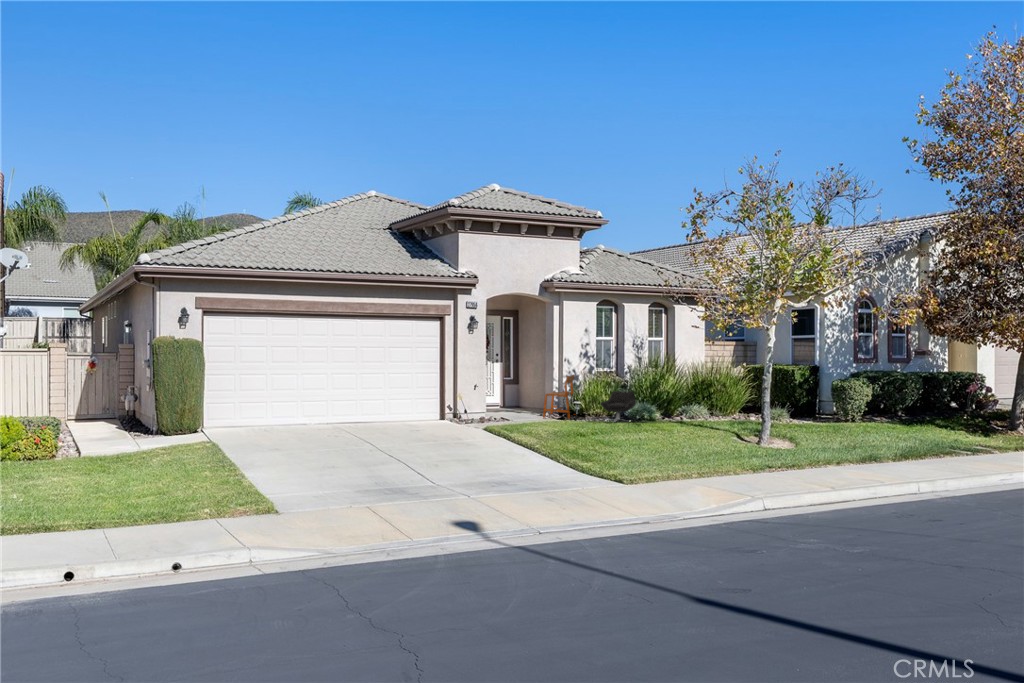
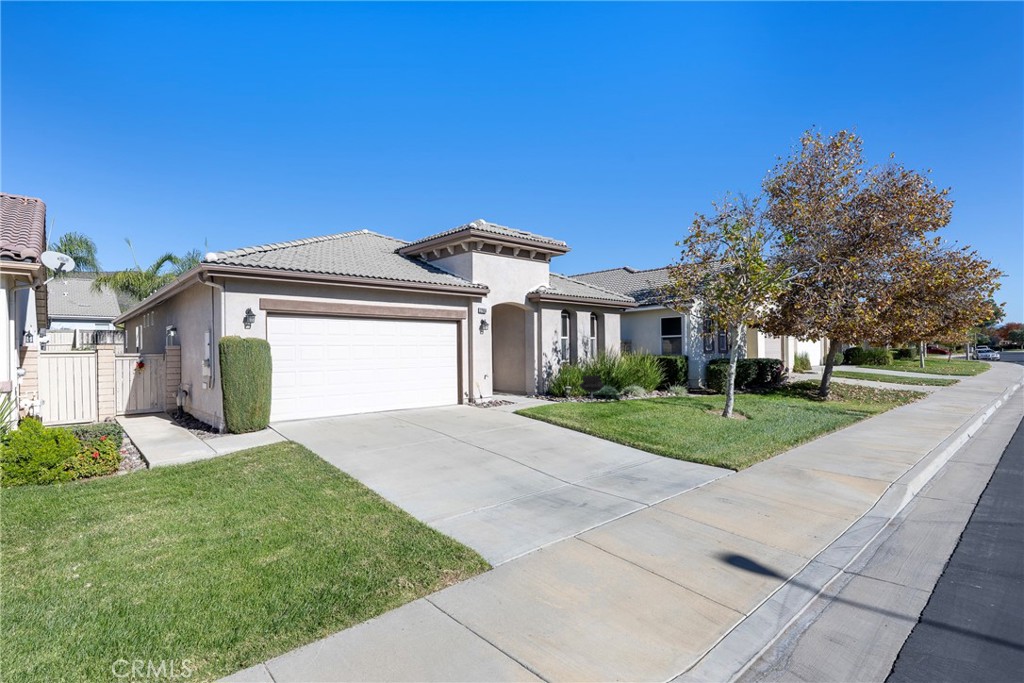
bench: present [543,375,575,418] -> none [534,364,557,398]

